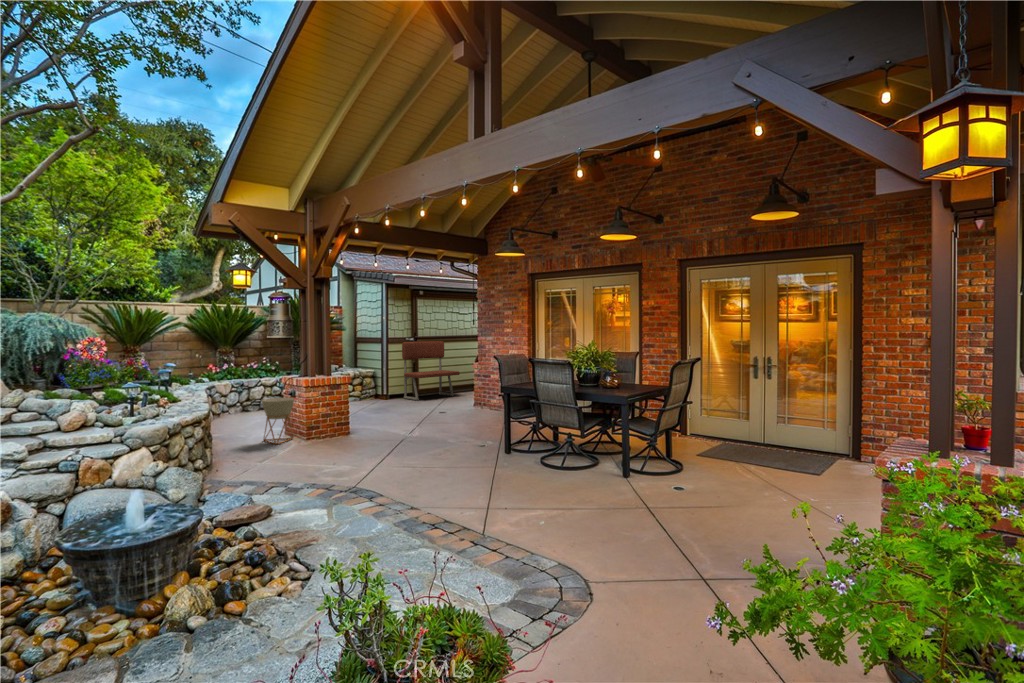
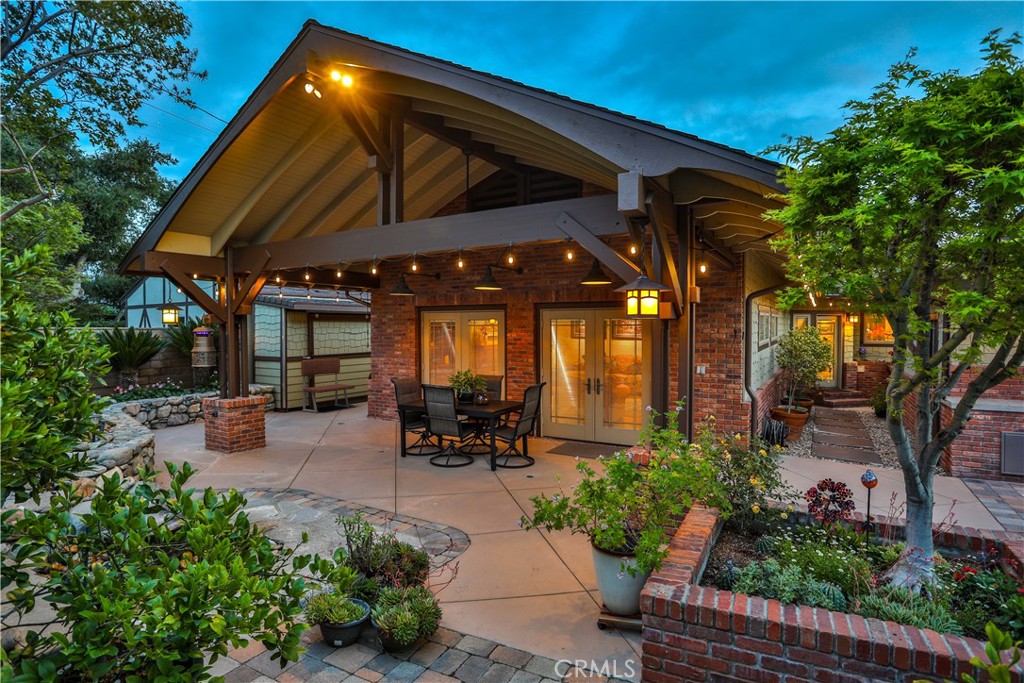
planter: present [262,398,294,445] -> none [187,418,217,459]

